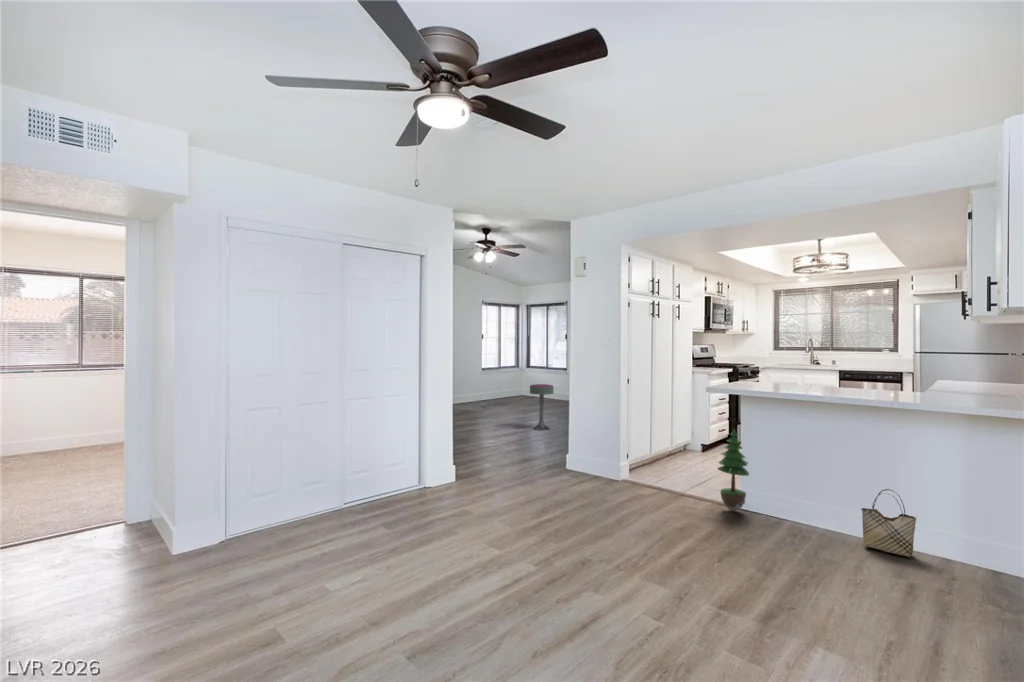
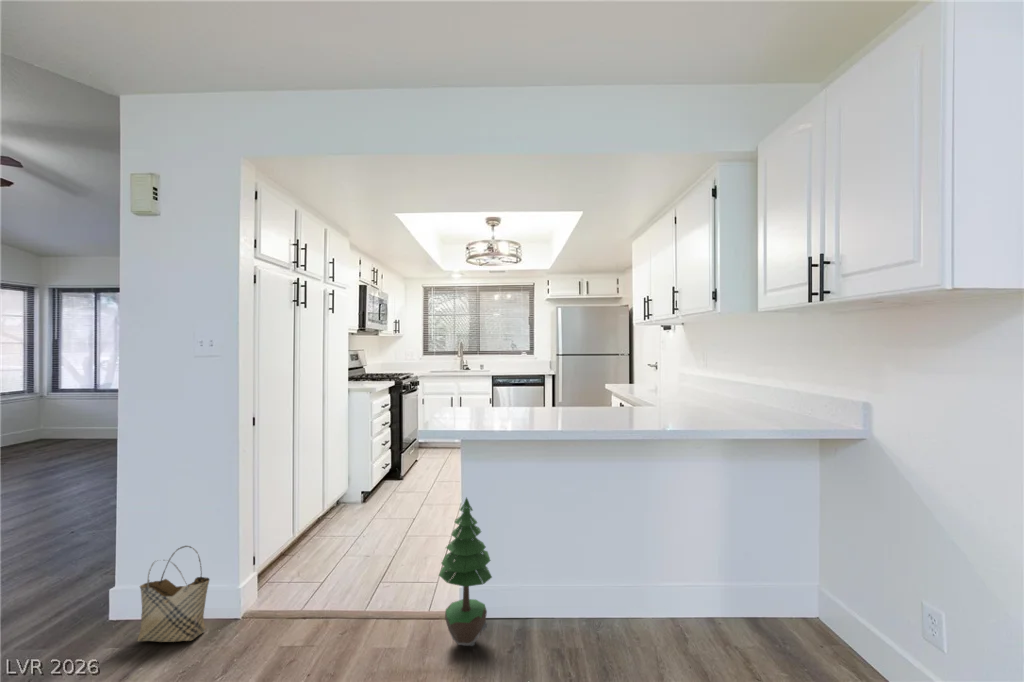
bar stool: present [530,384,554,430] -> none [29,427,91,517]
woven basket: present [861,489,916,557] -> present [137,546,209,642]

